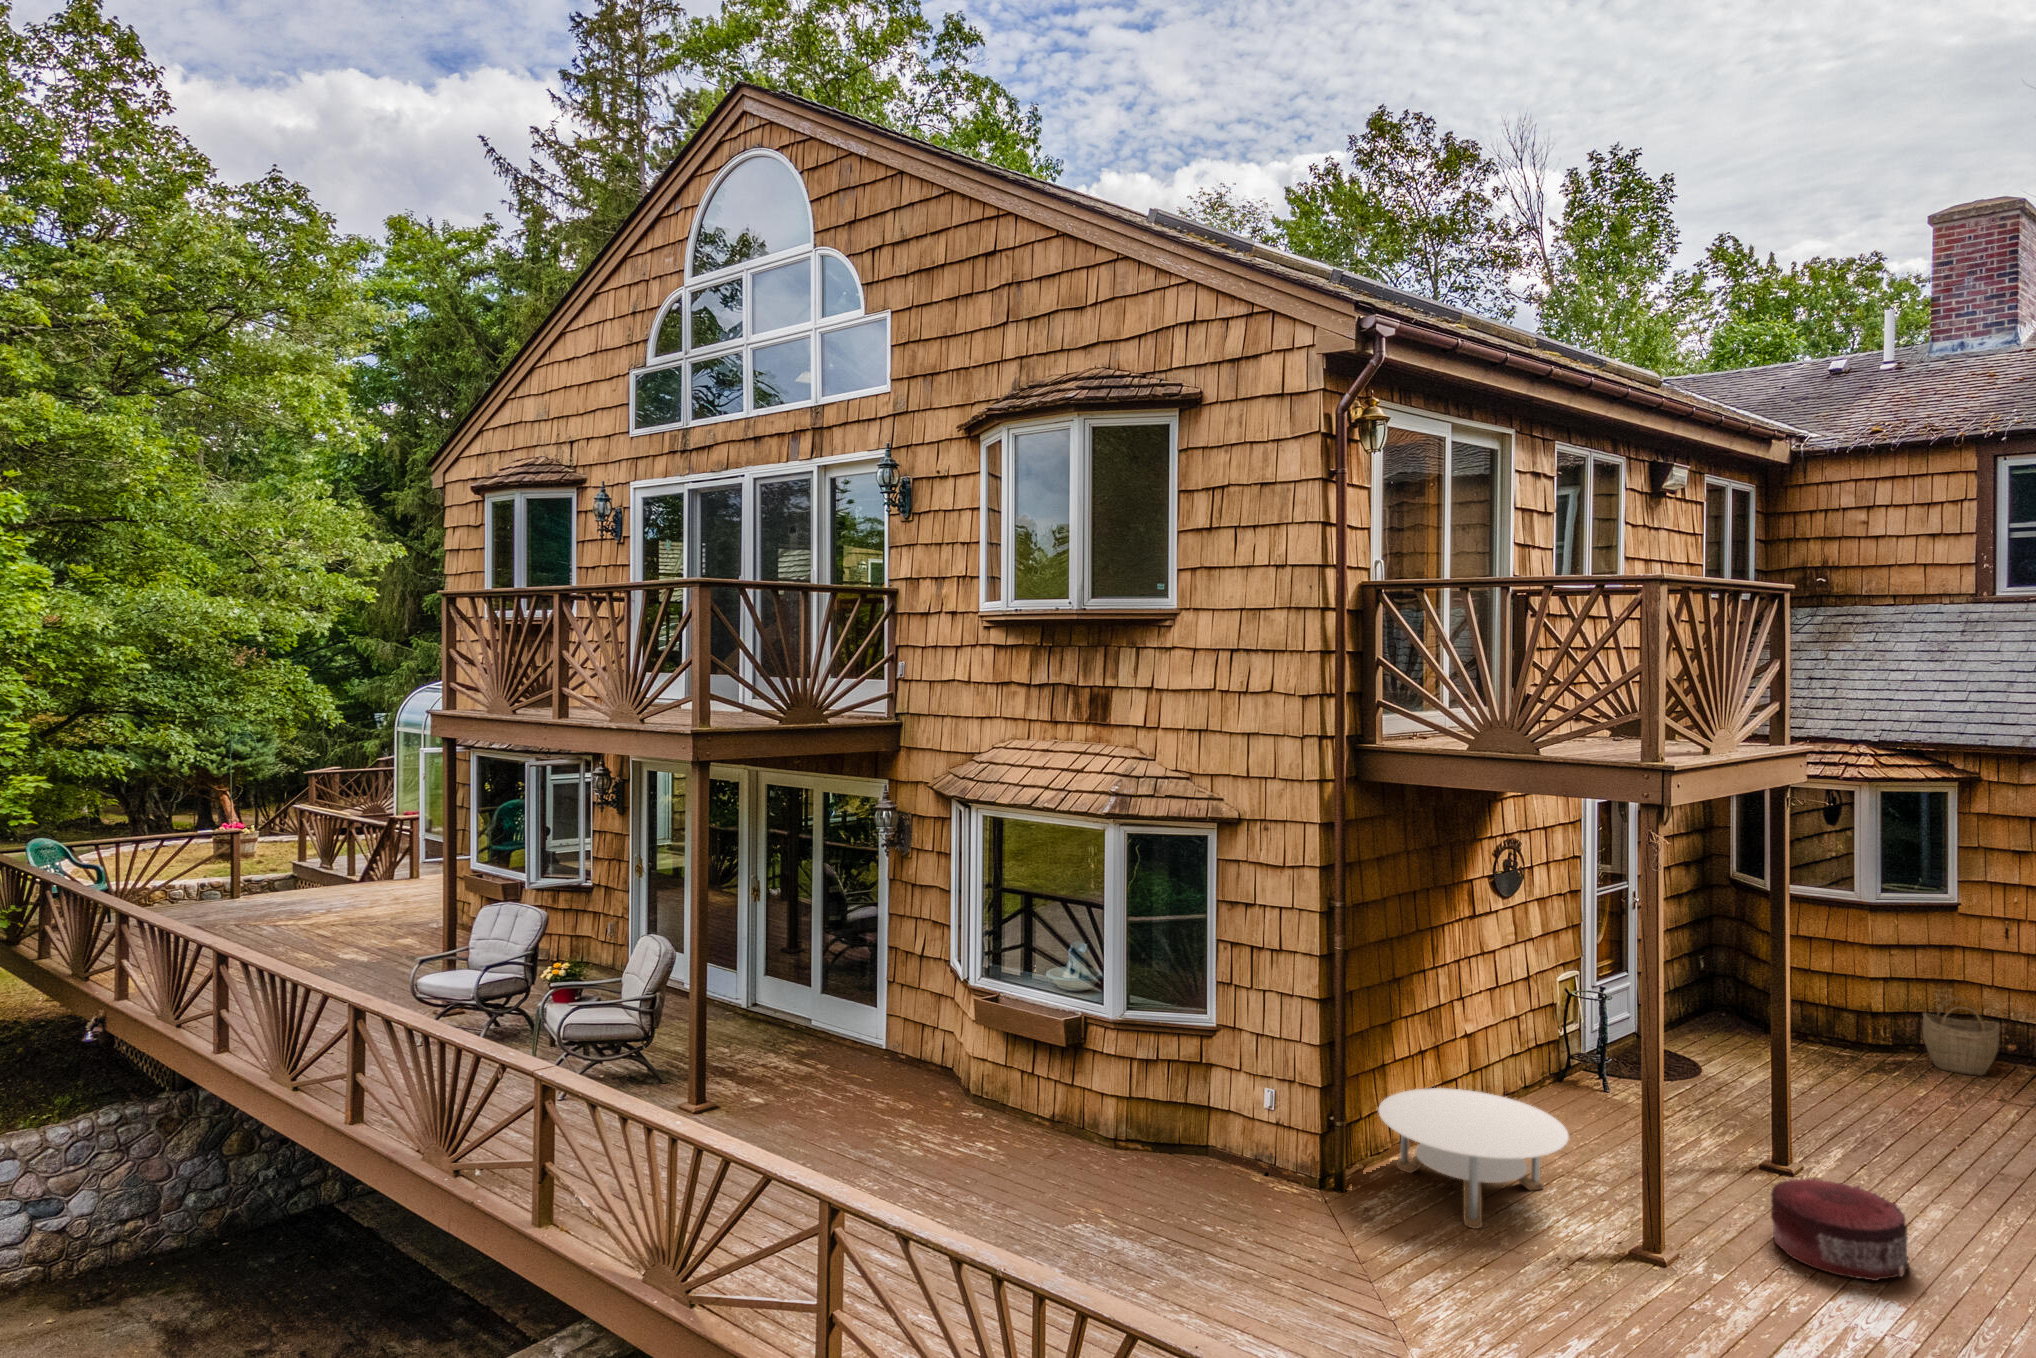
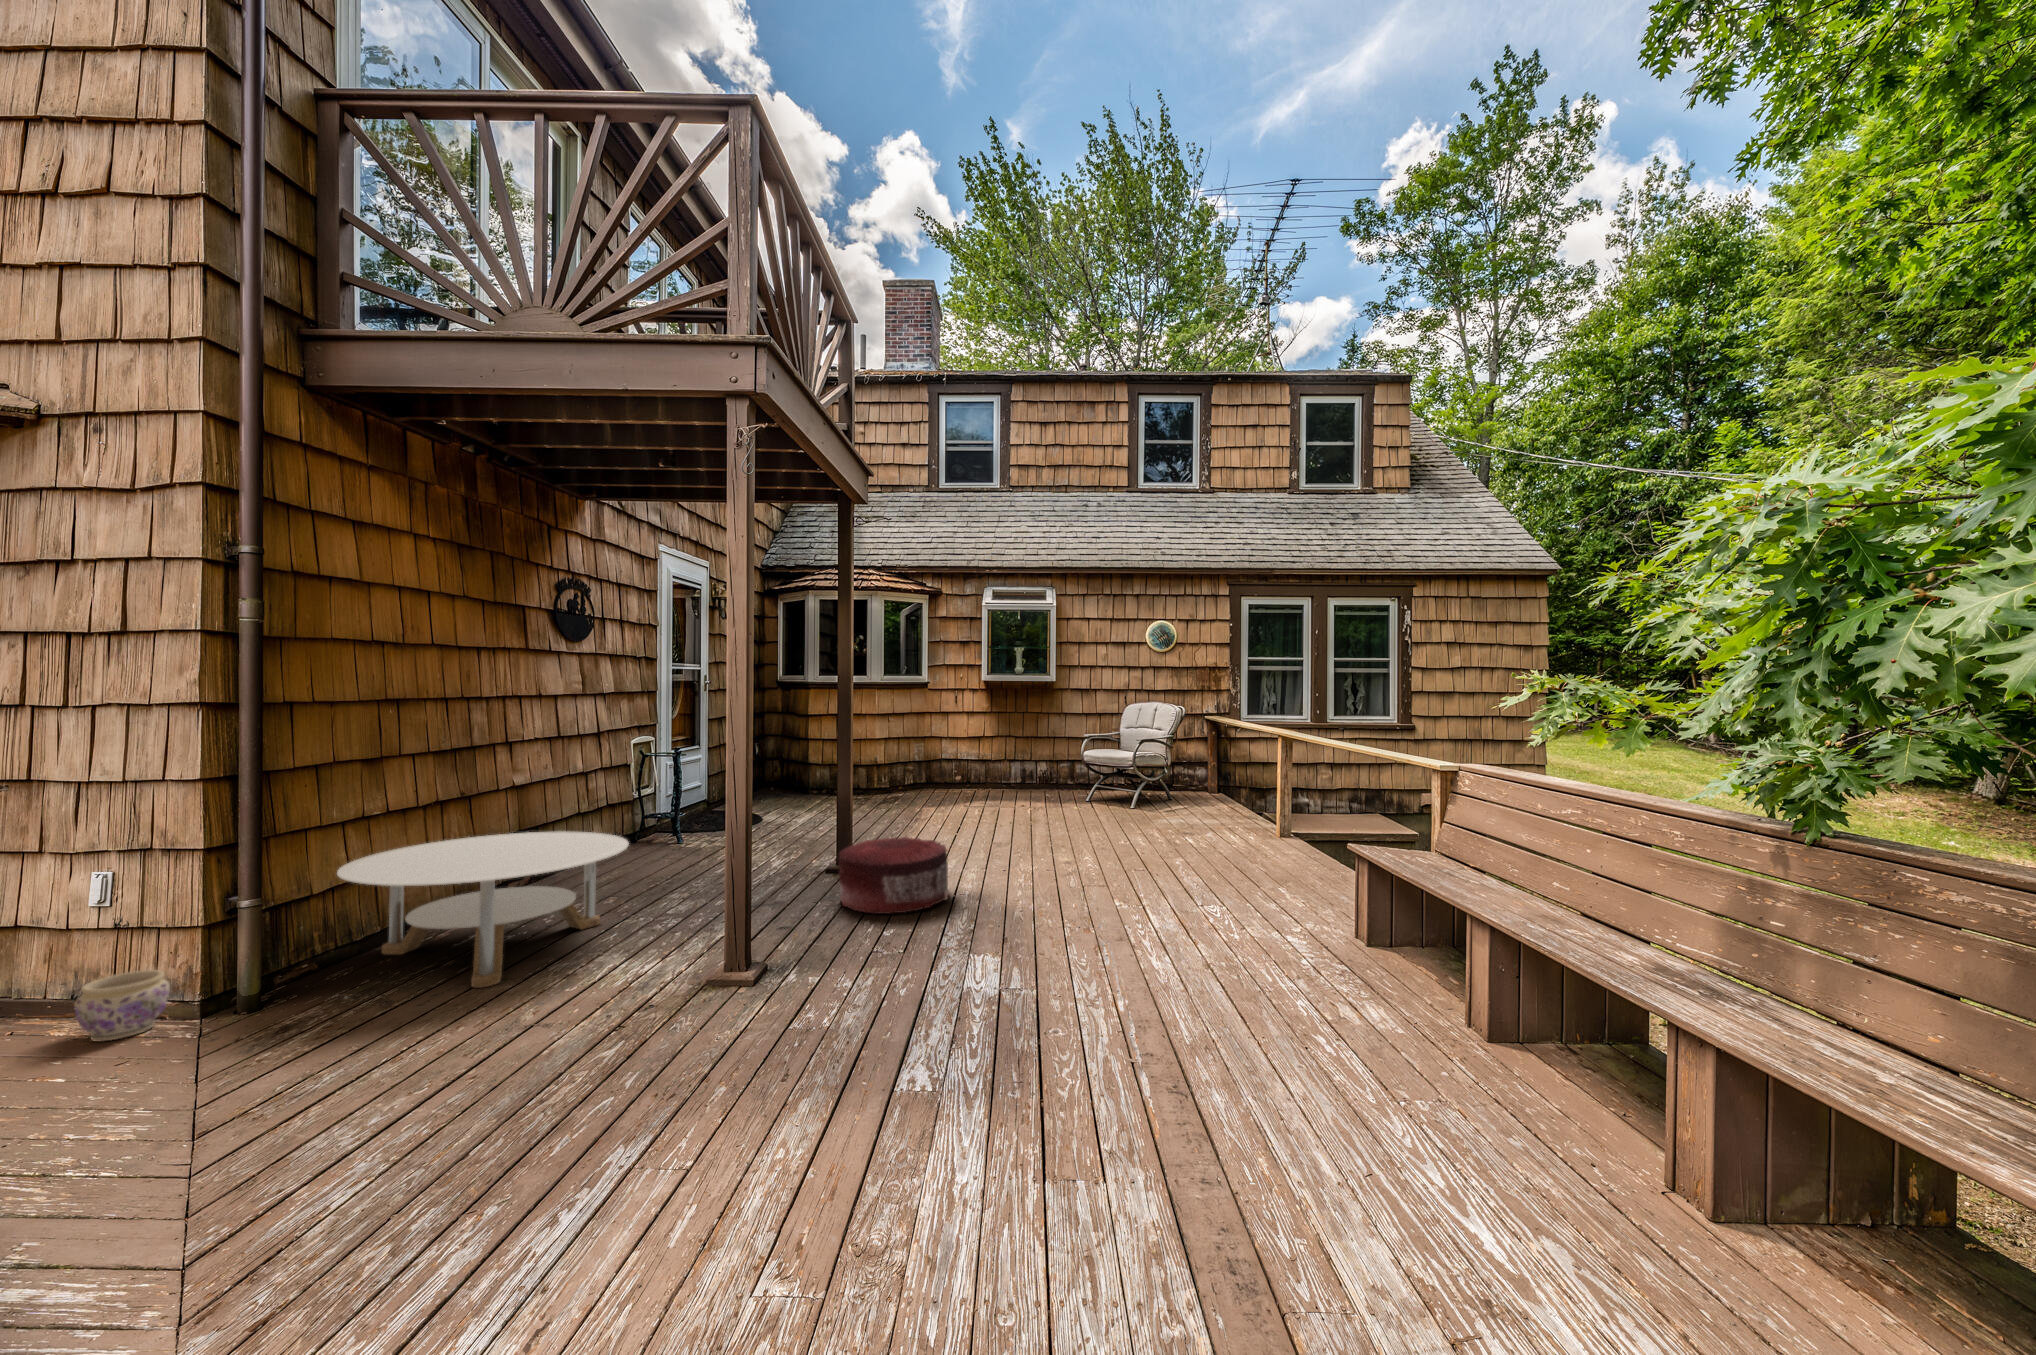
woven basket: present [1923,998,1999,1076] -> none [909,744,952,795]
planter: none [1273,1154,1309,1195] -> present [75,970,170,1042]

